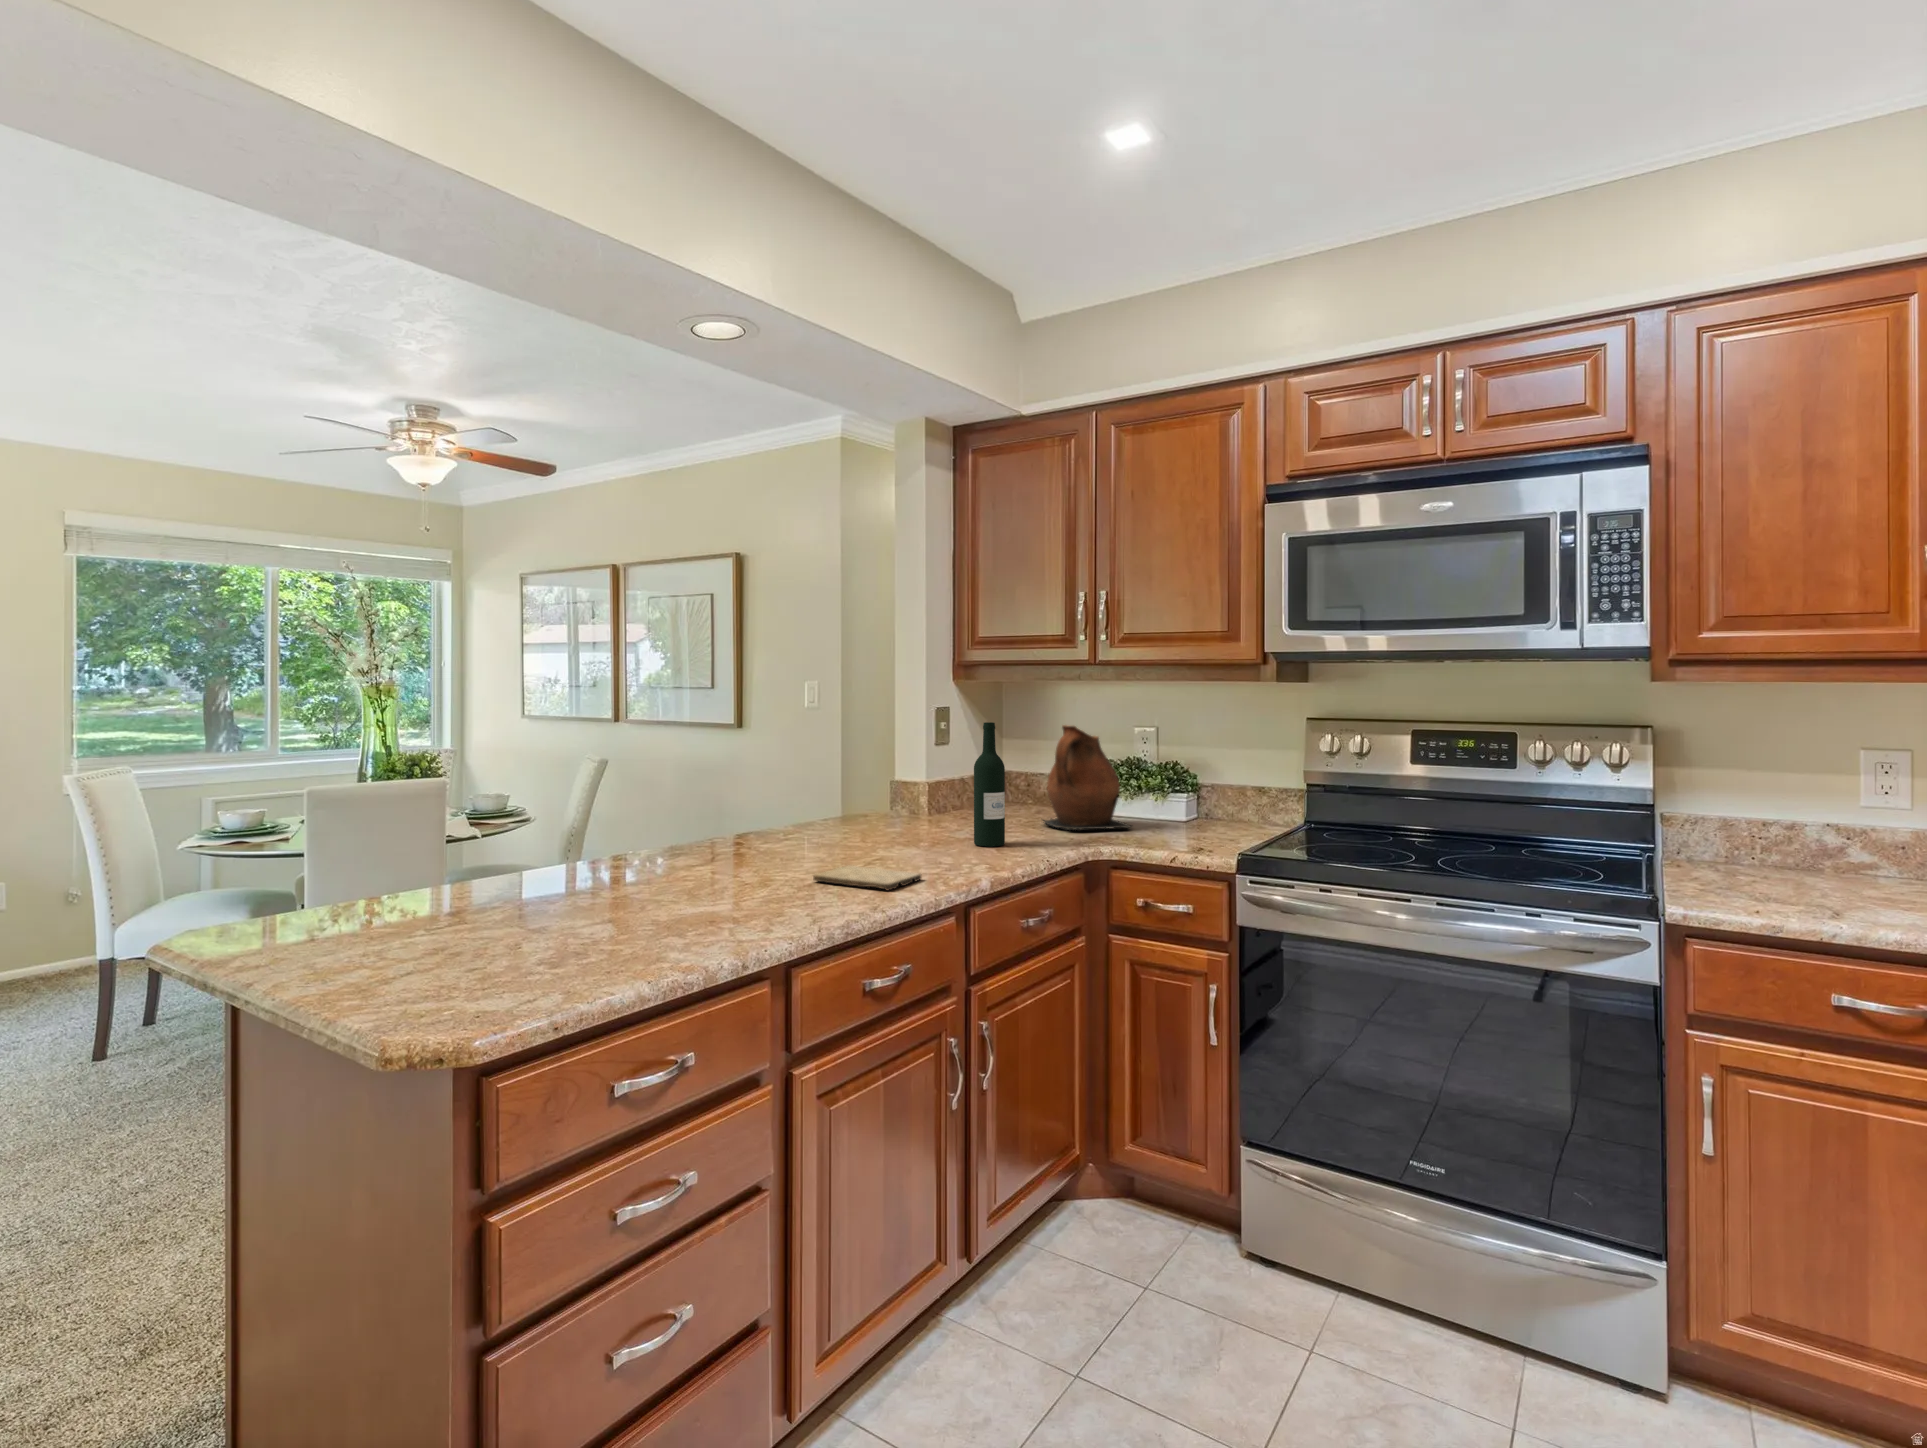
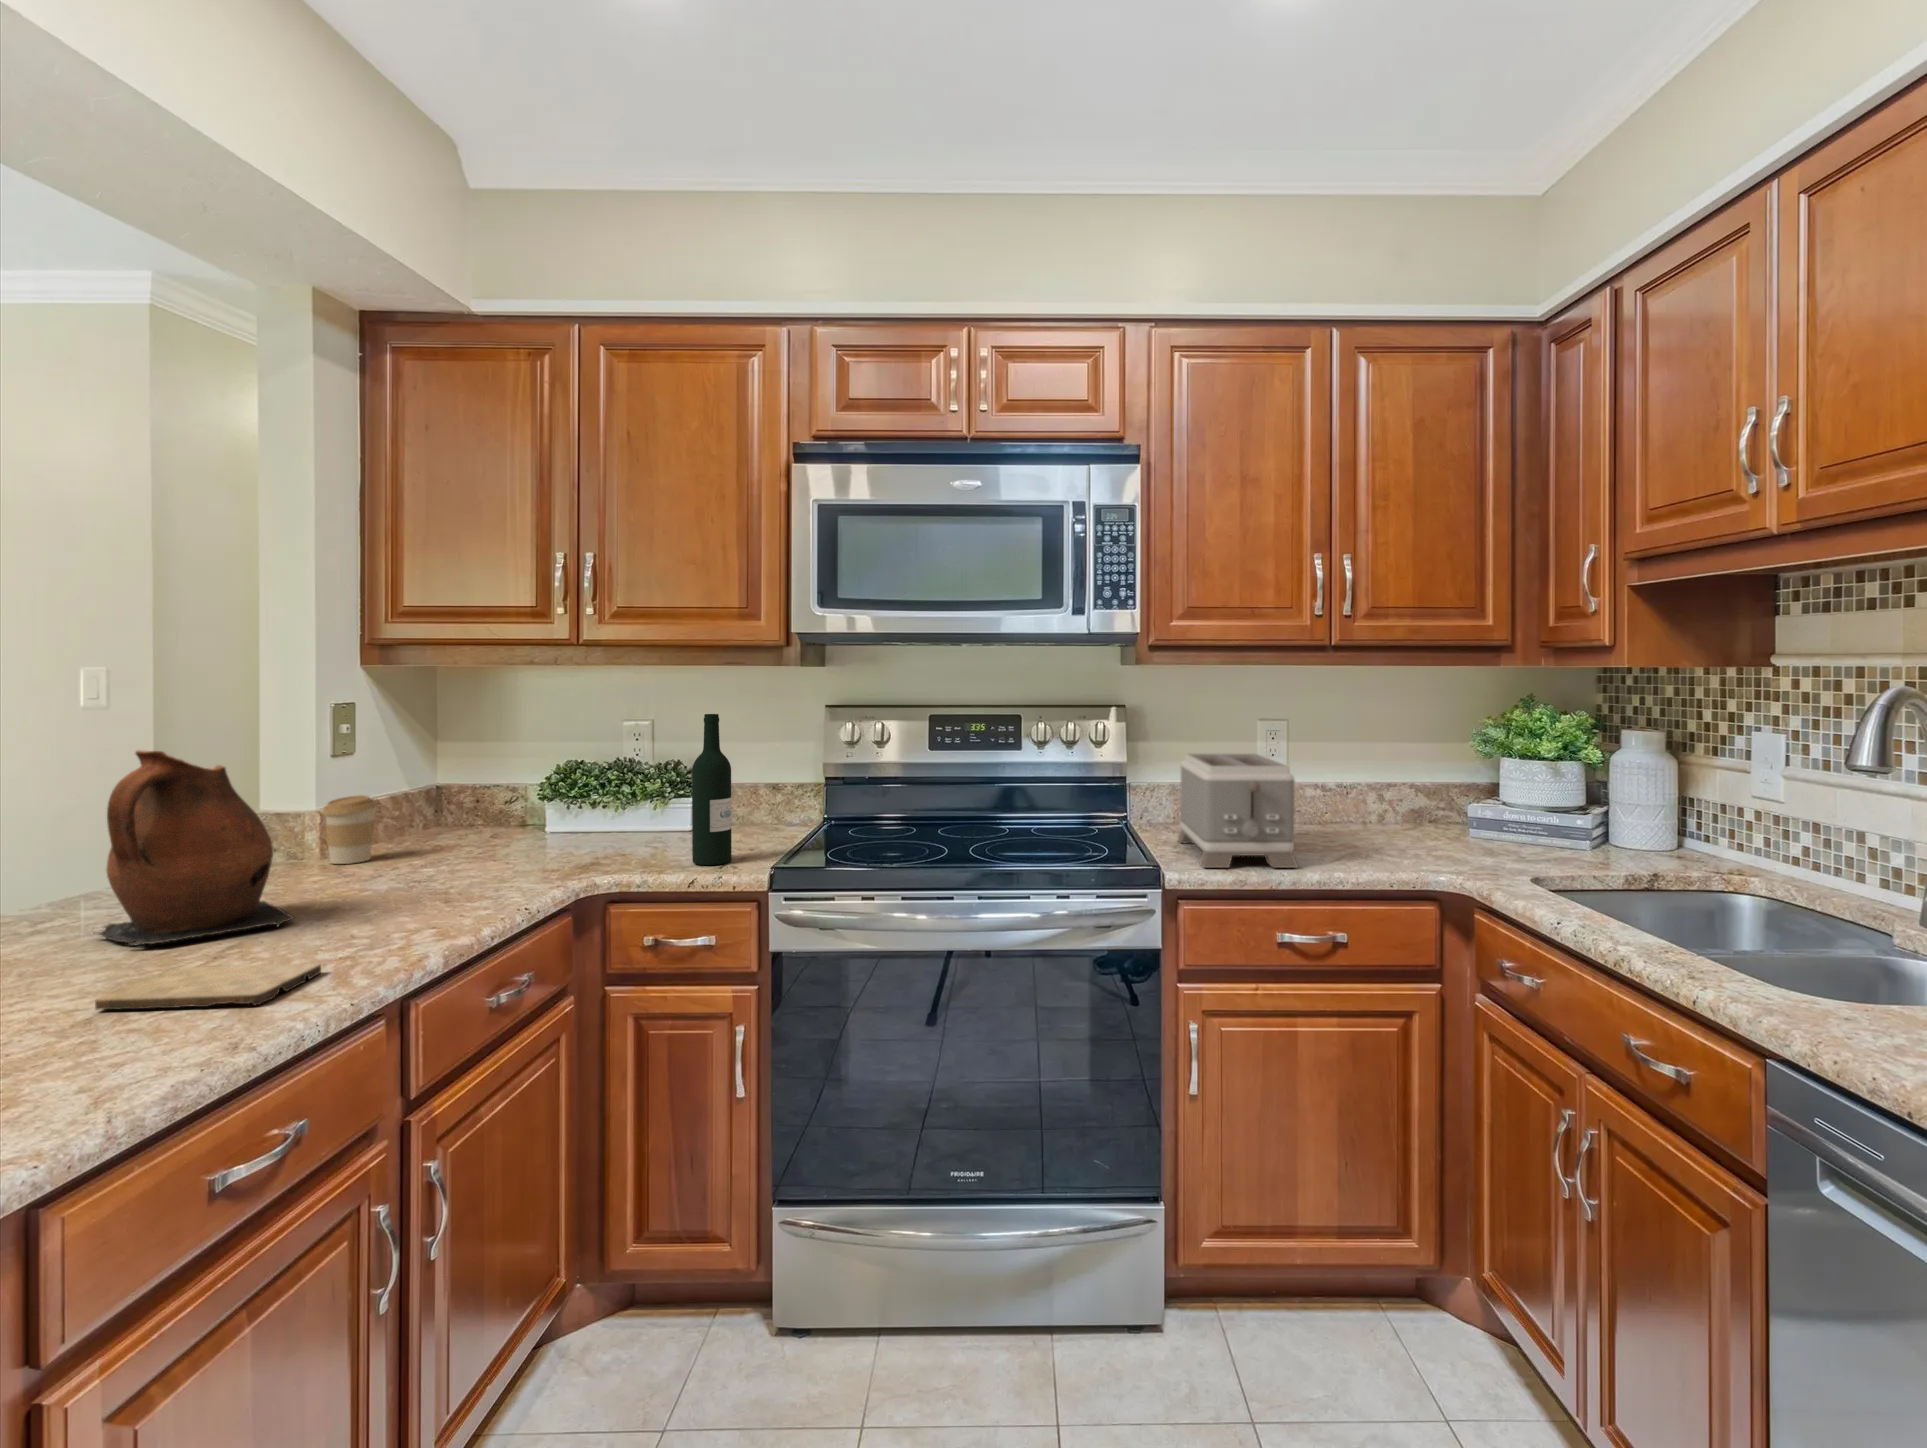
wine bottle: present [974,722,1005,847] -> present [692,714,732,865]
ceramic pitcher: present [1043,725,1131,829] -> present [99,750,294,946]
coffee cup: none [929,774,961,821] -> present [322,795,376,864]
toaster: none [1712,780,1870,920] -> present [1178,754,1297,868]

